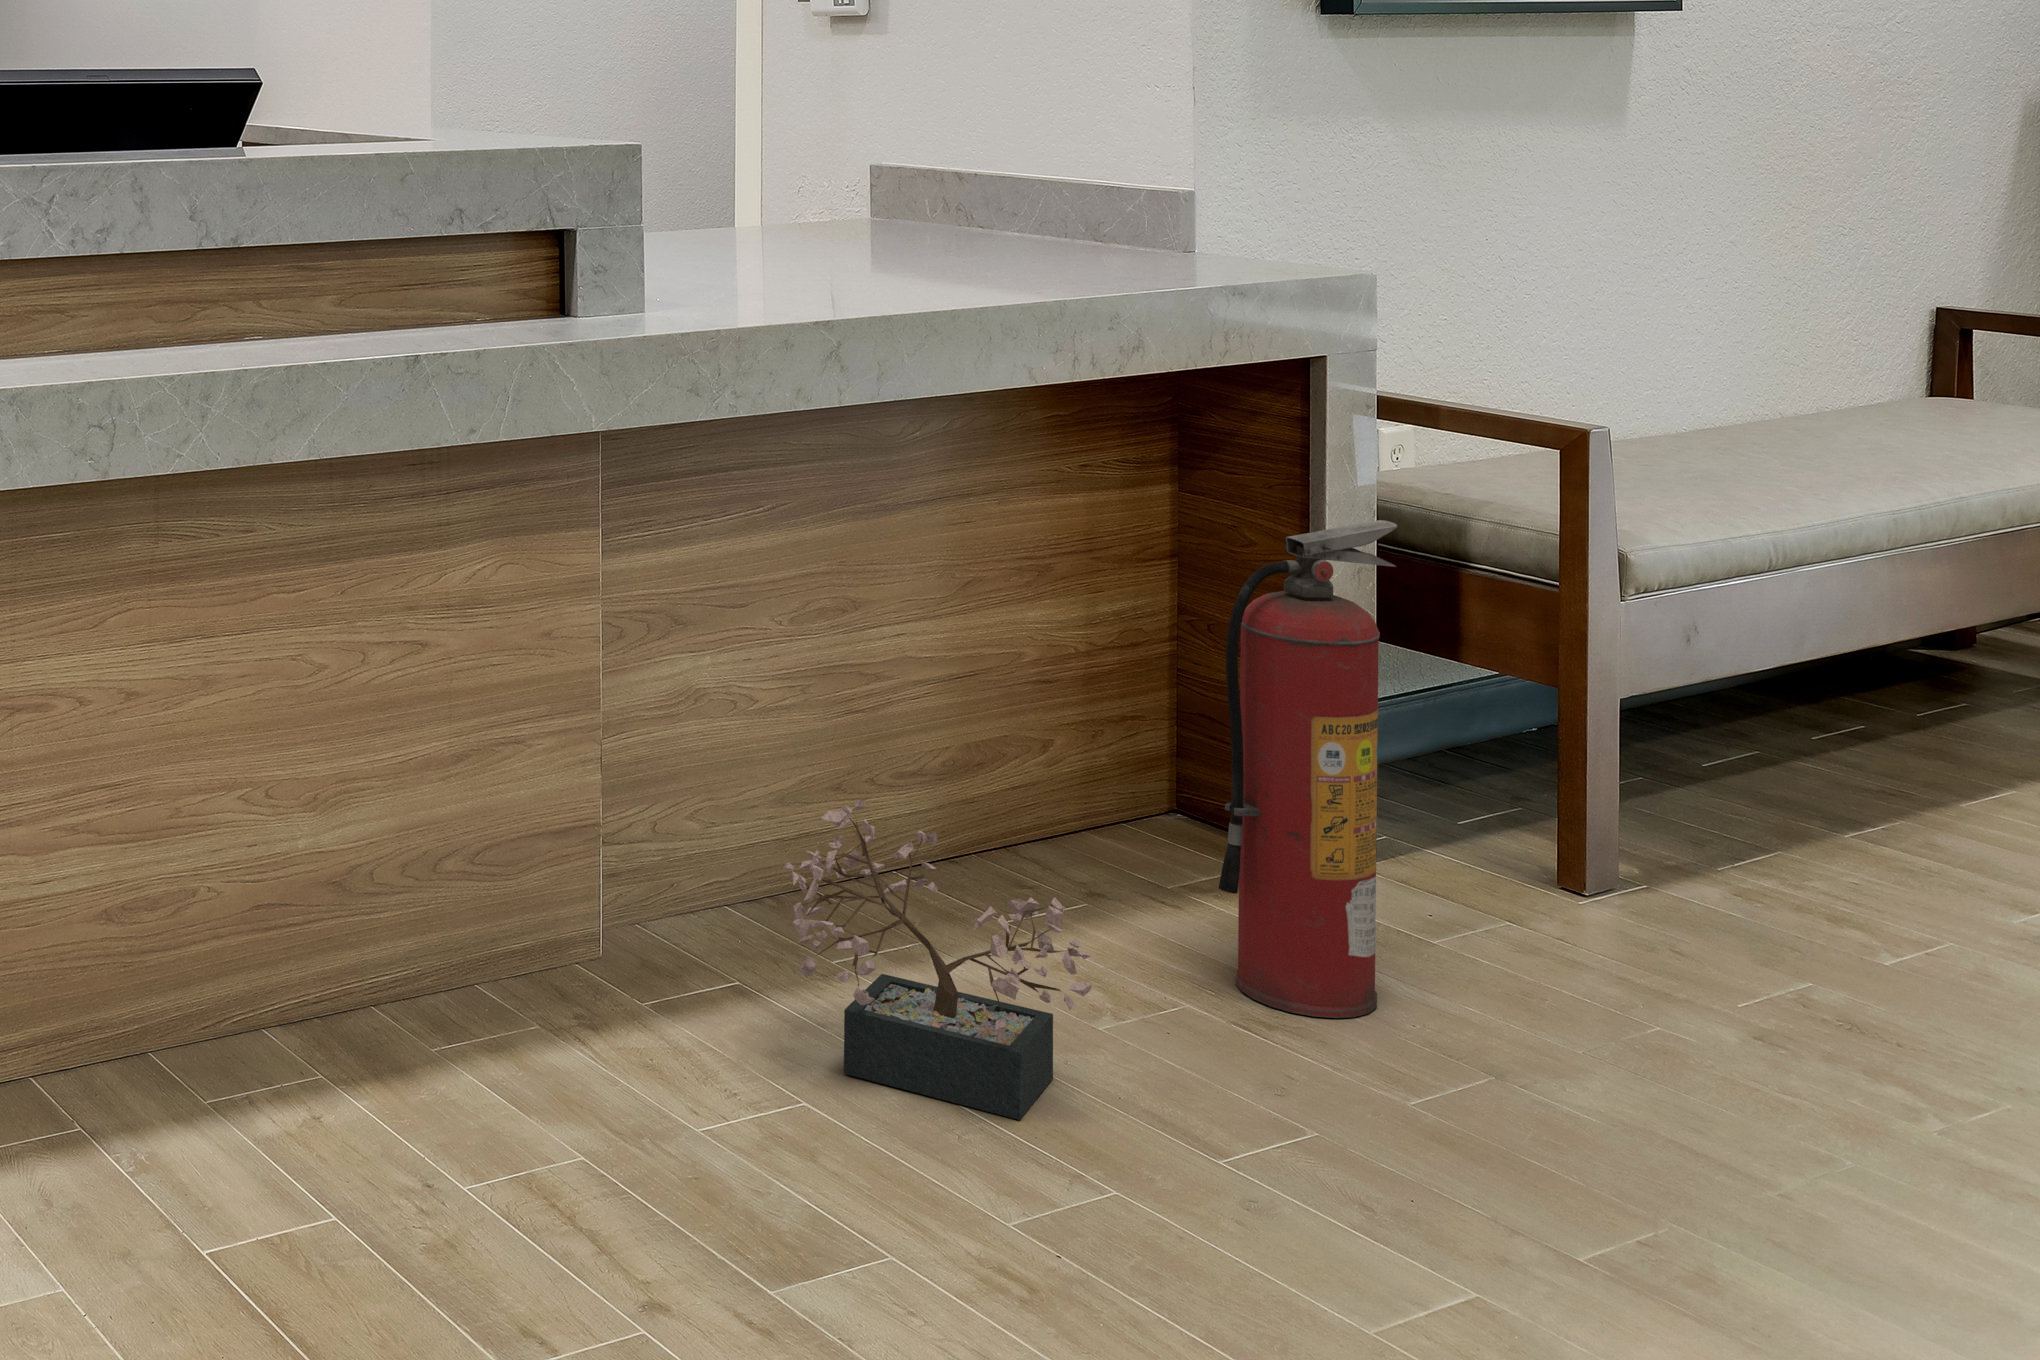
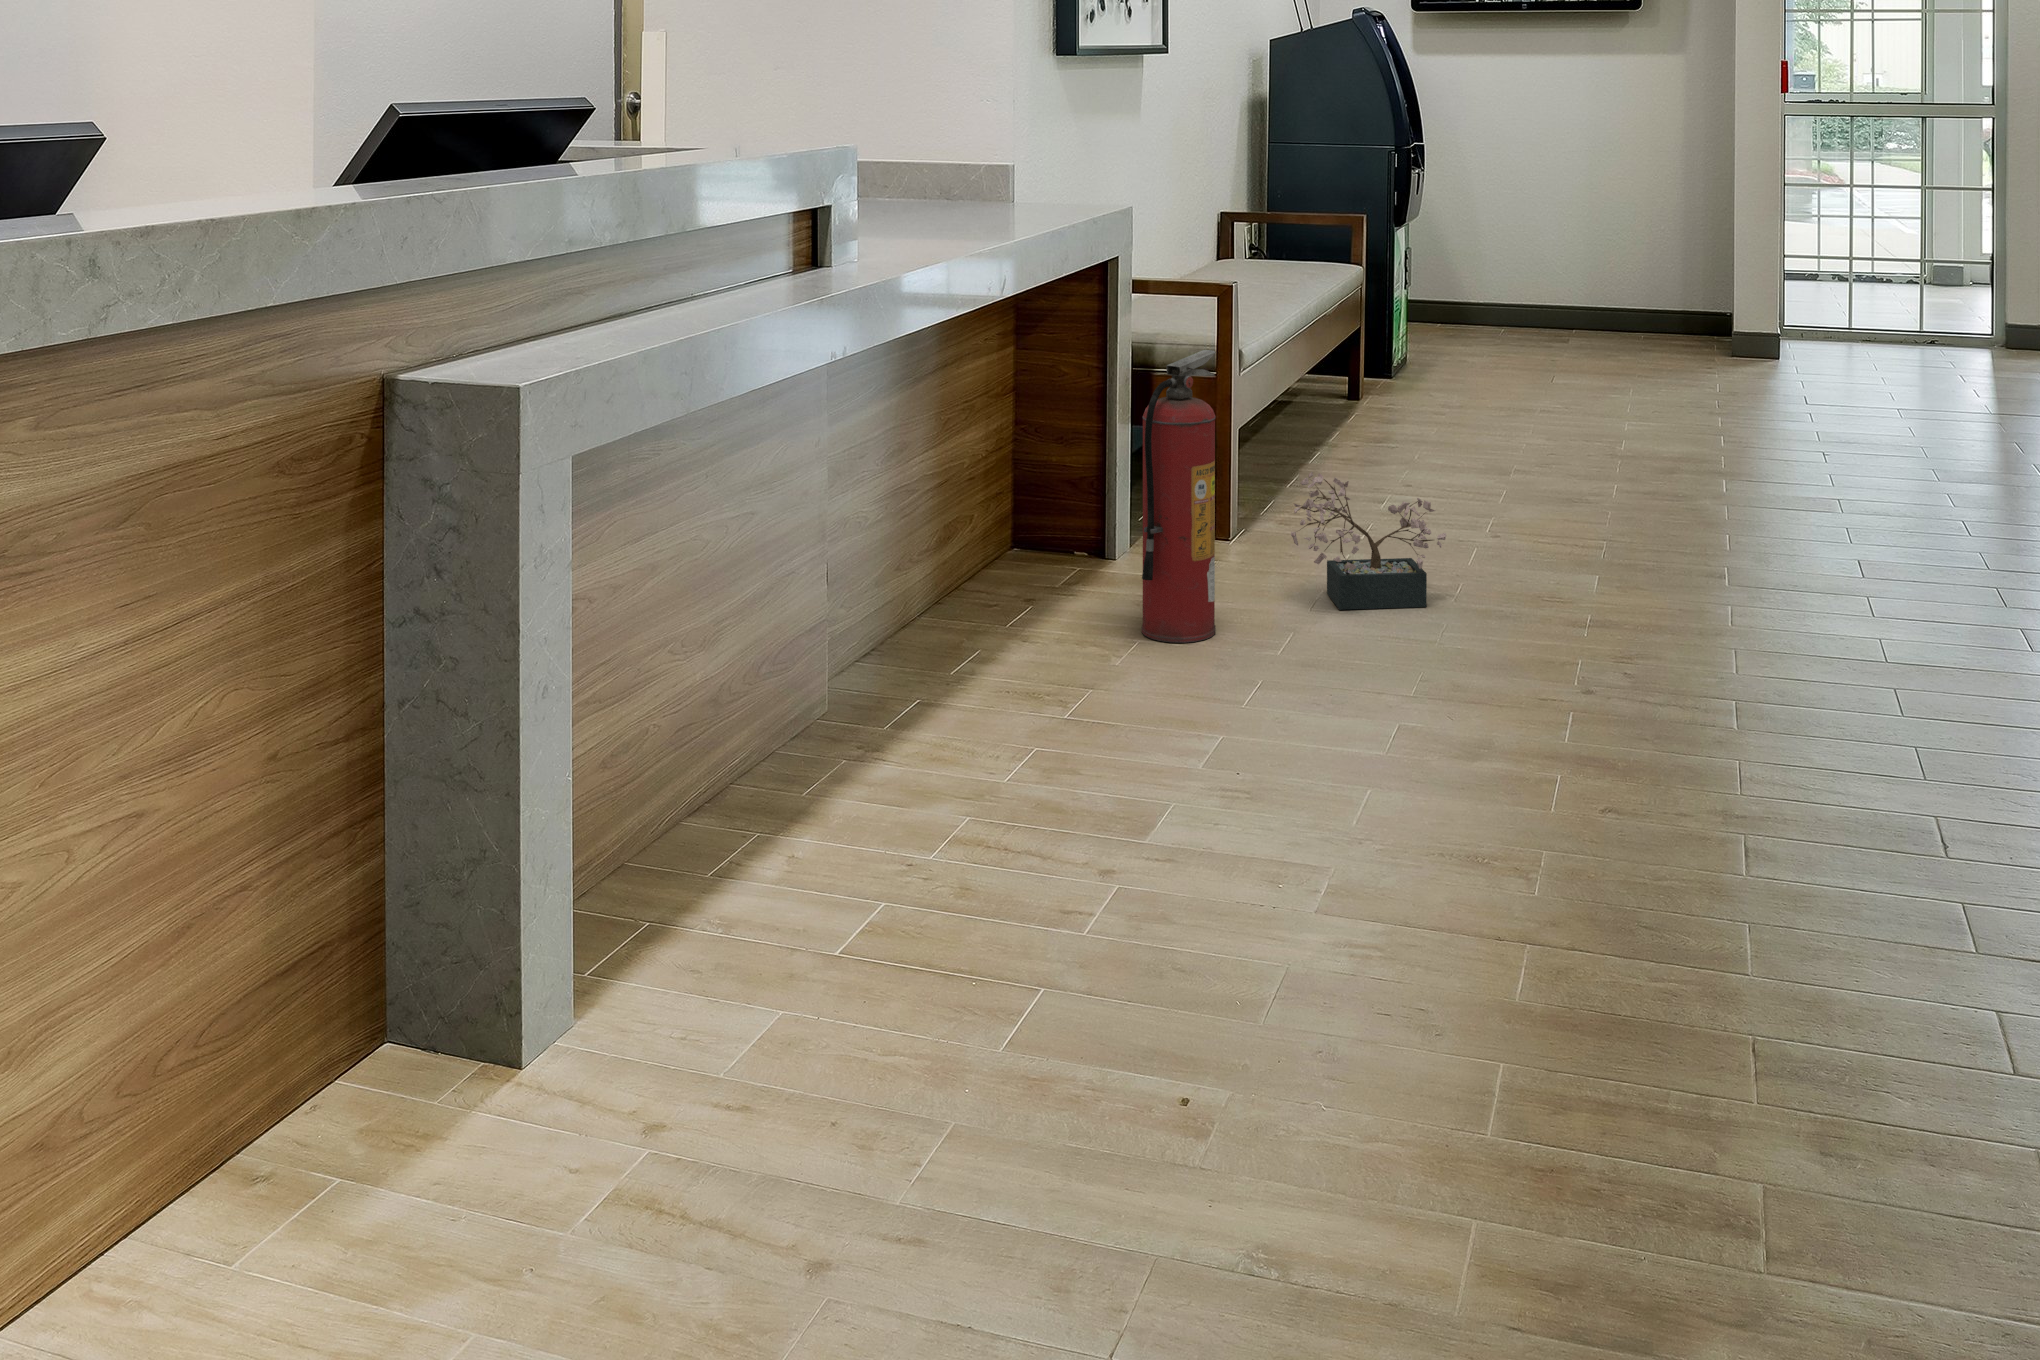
decorative plant: present [784,799,1092,1120] -> present [1291,472,1446,610]

